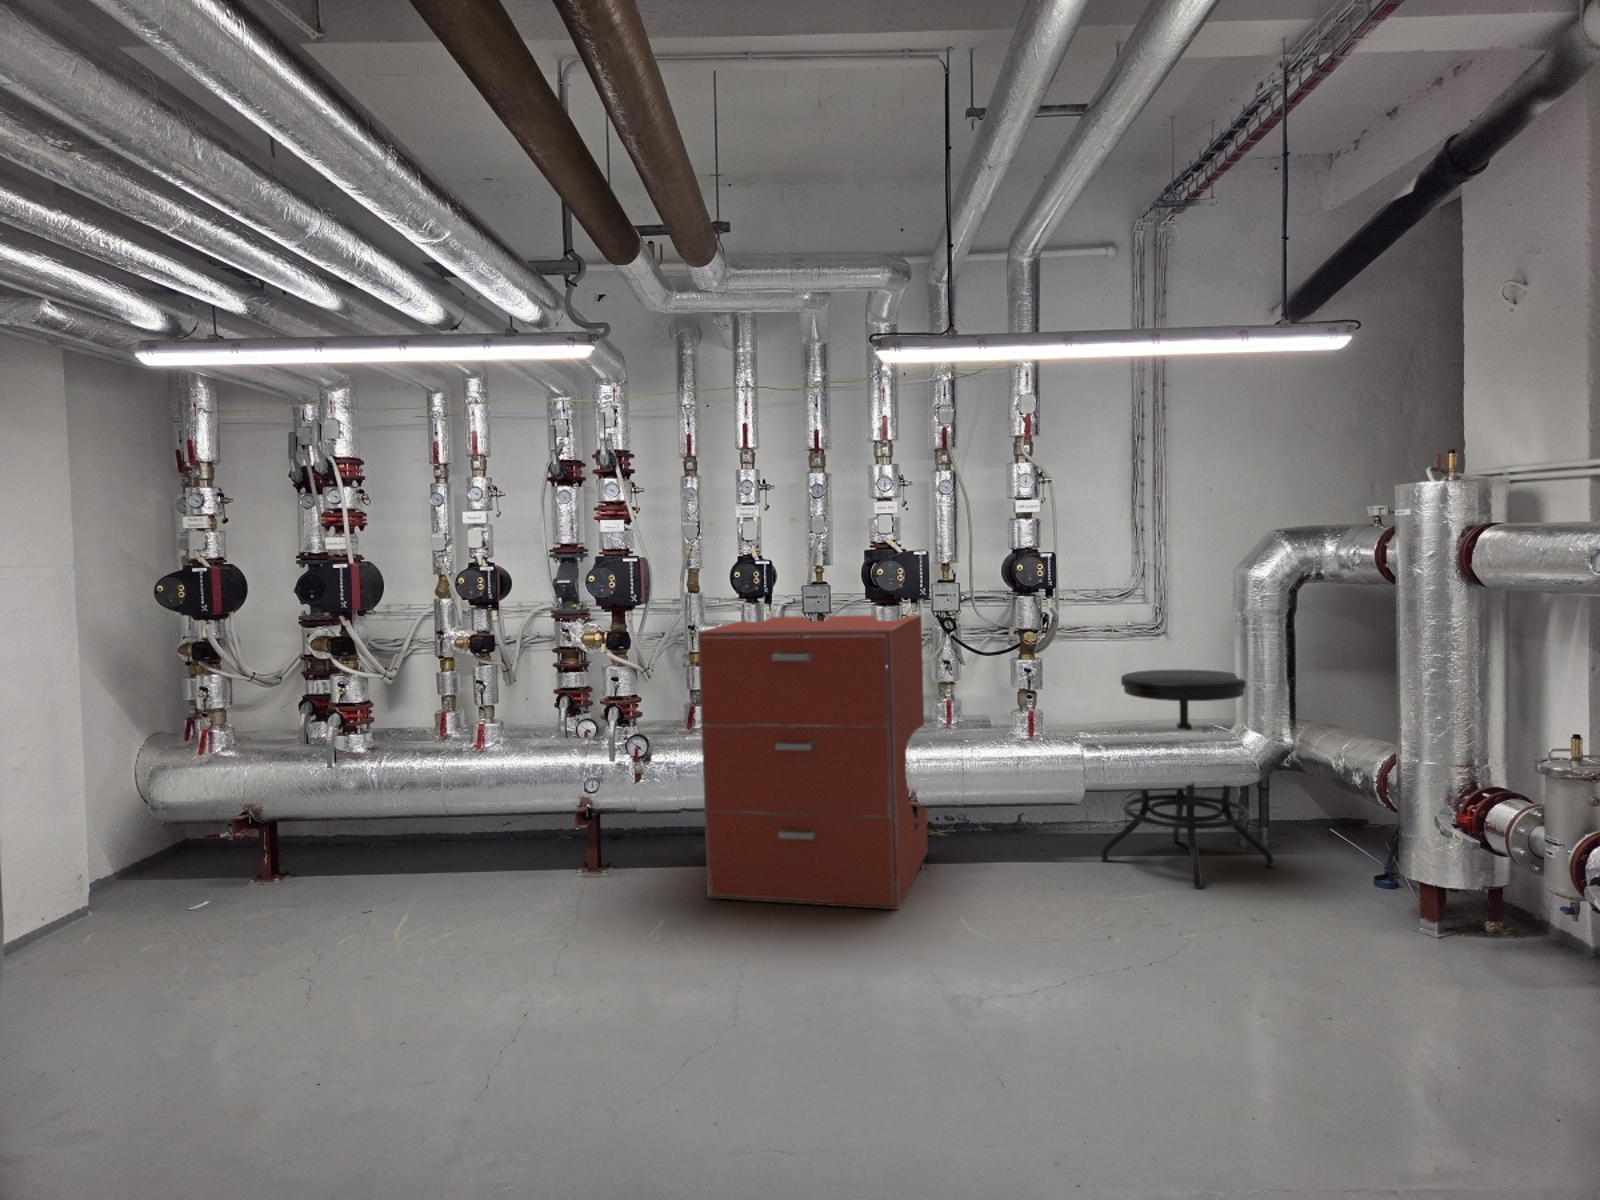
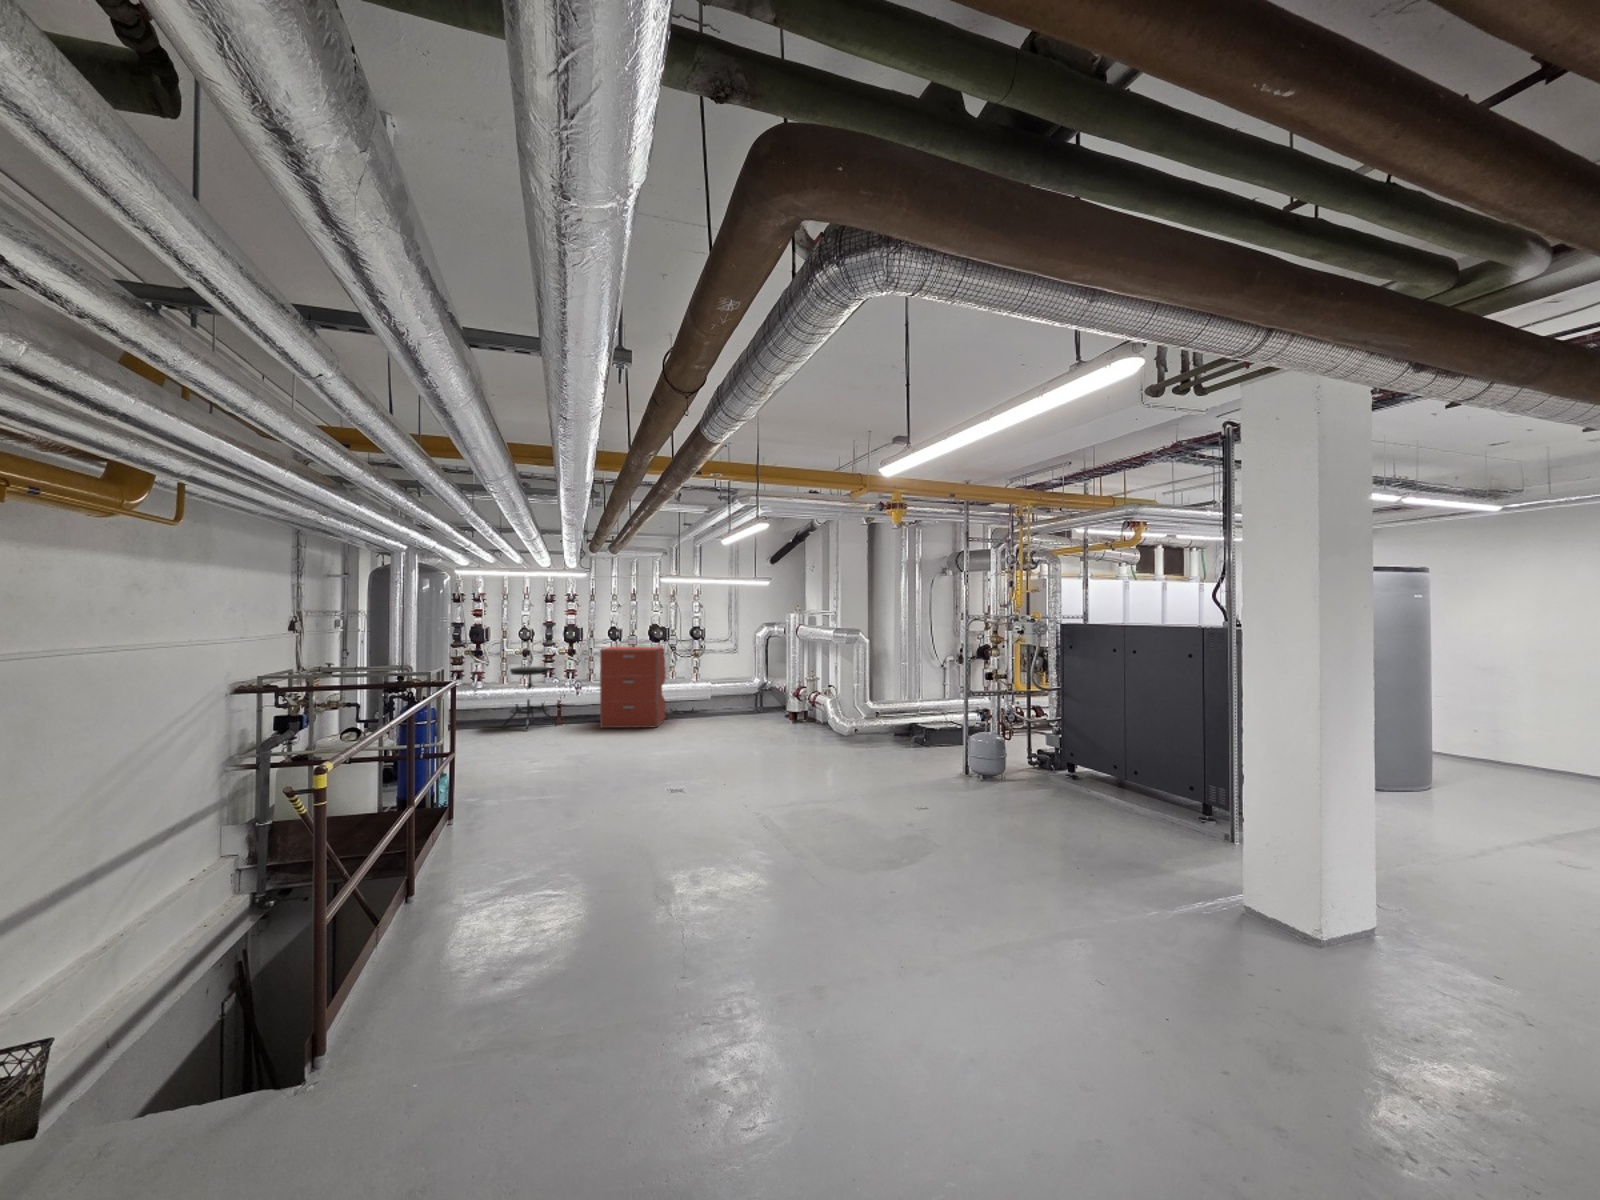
stool: present [1101,669,1274,889] -> present [502,667,557,731]

